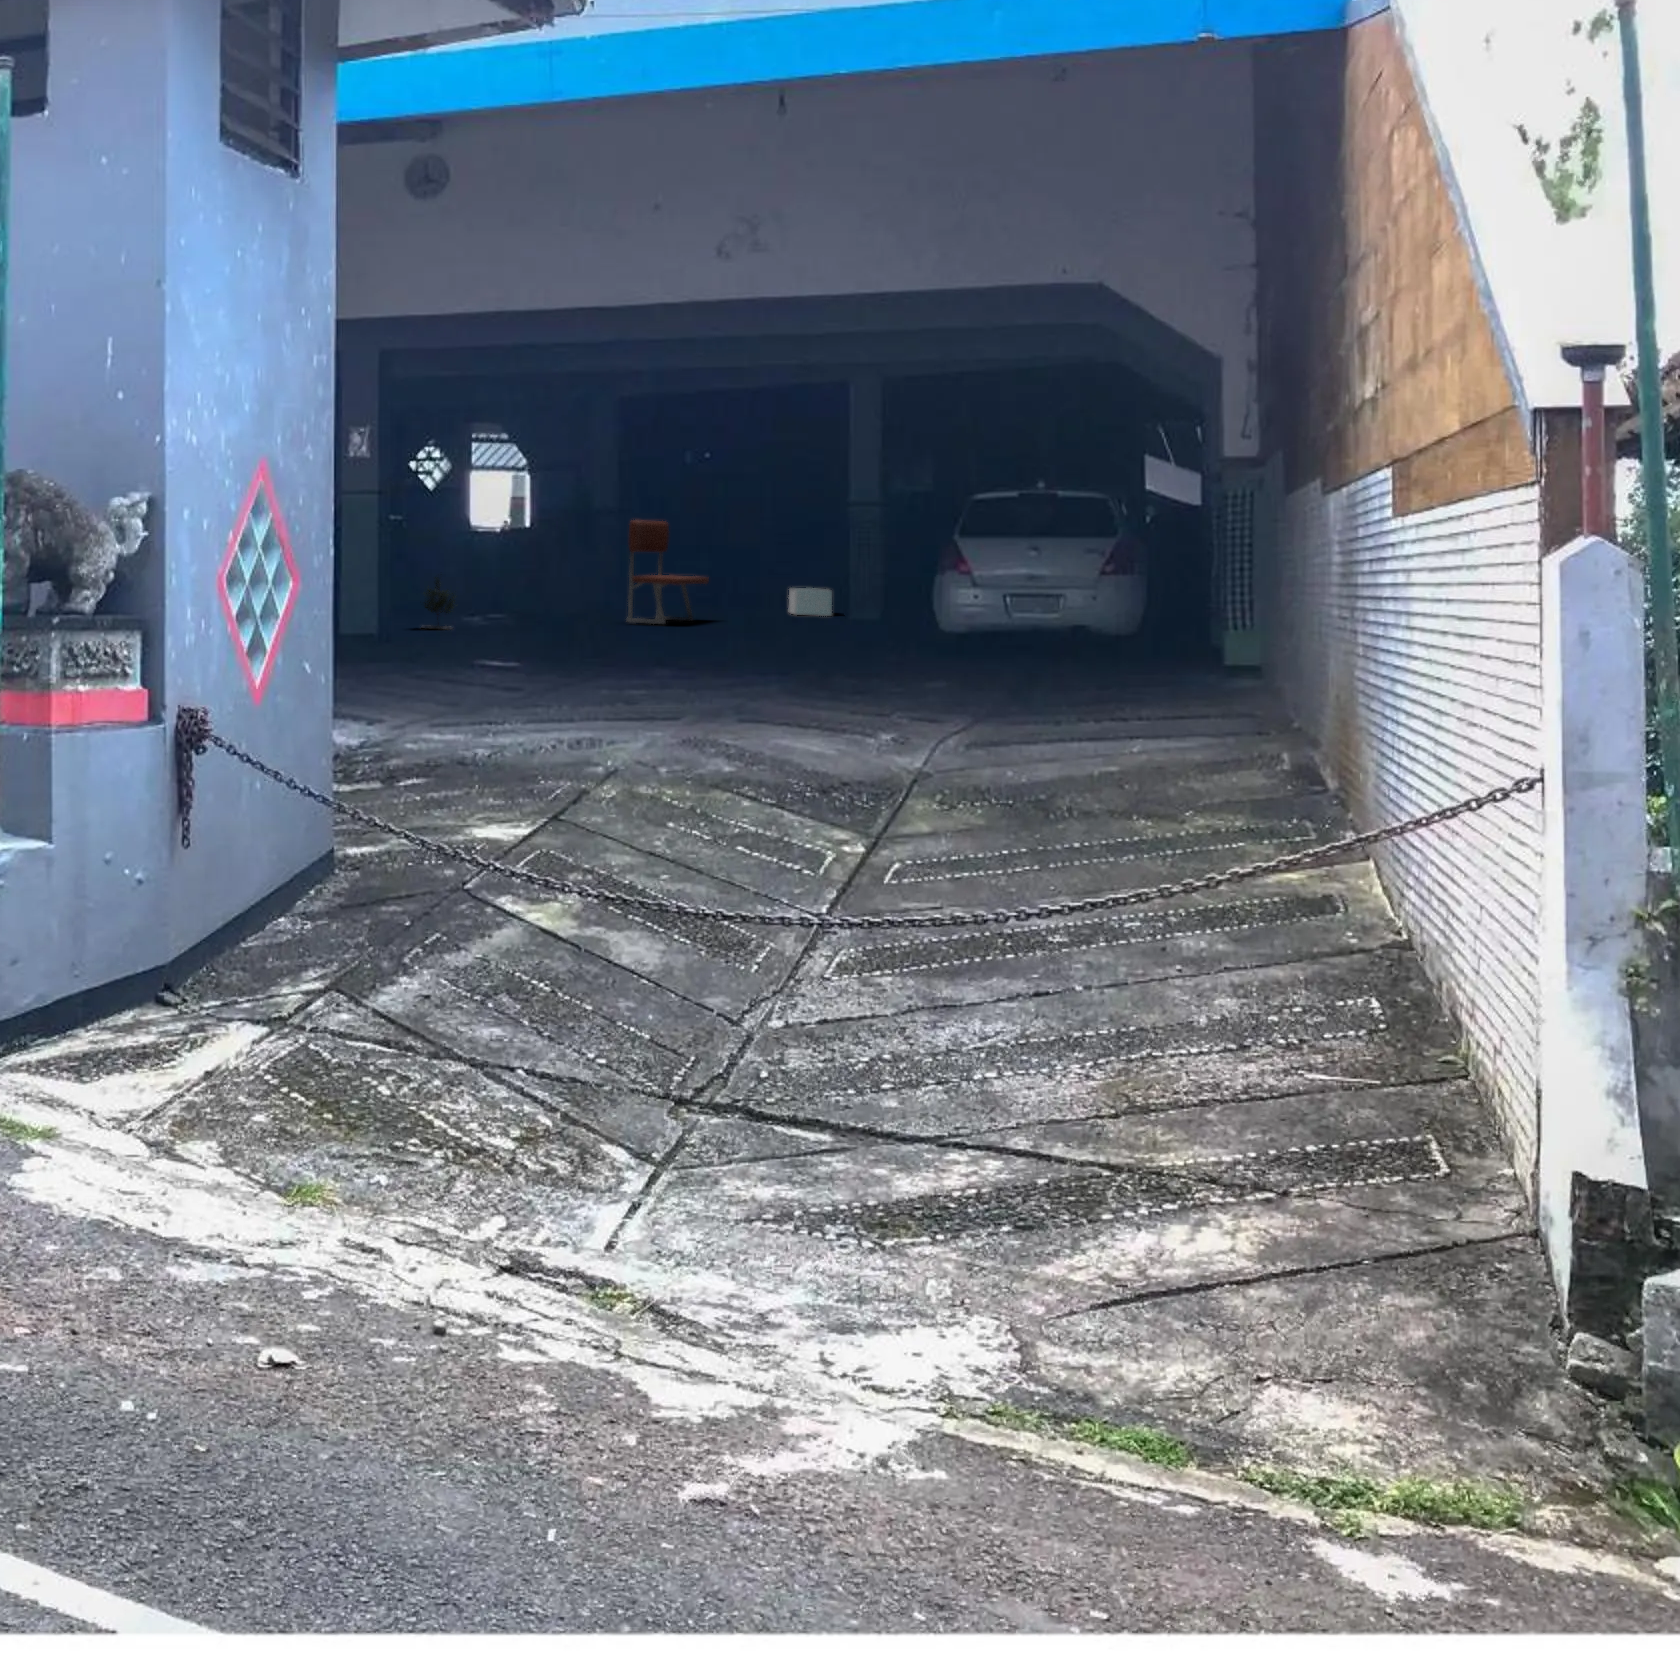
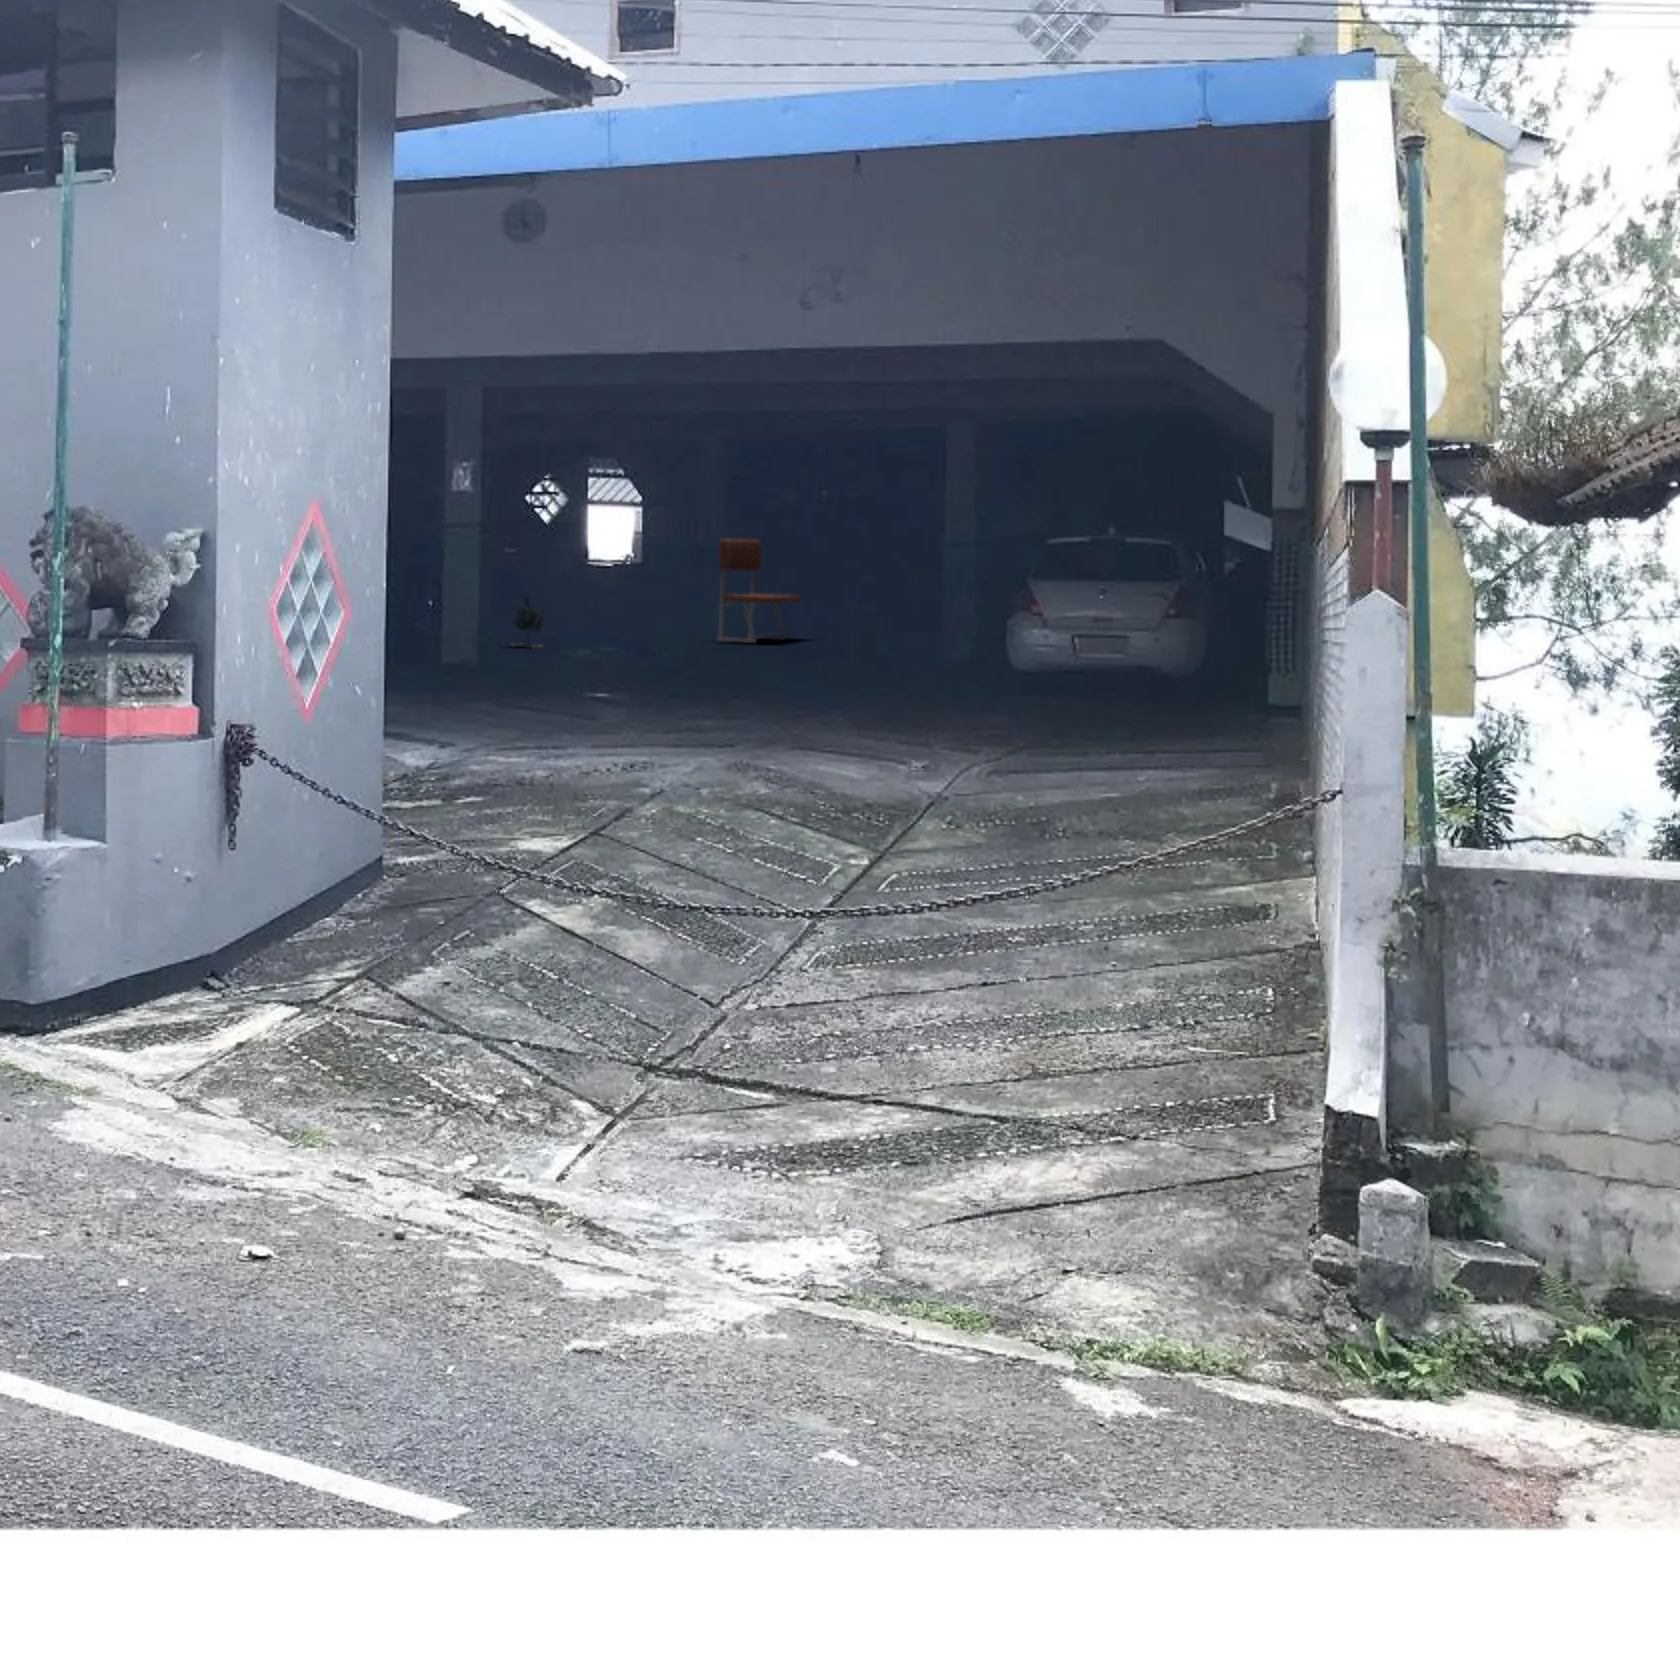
storage box: present [789,588,832,616] -> none [883,607,926,635]

